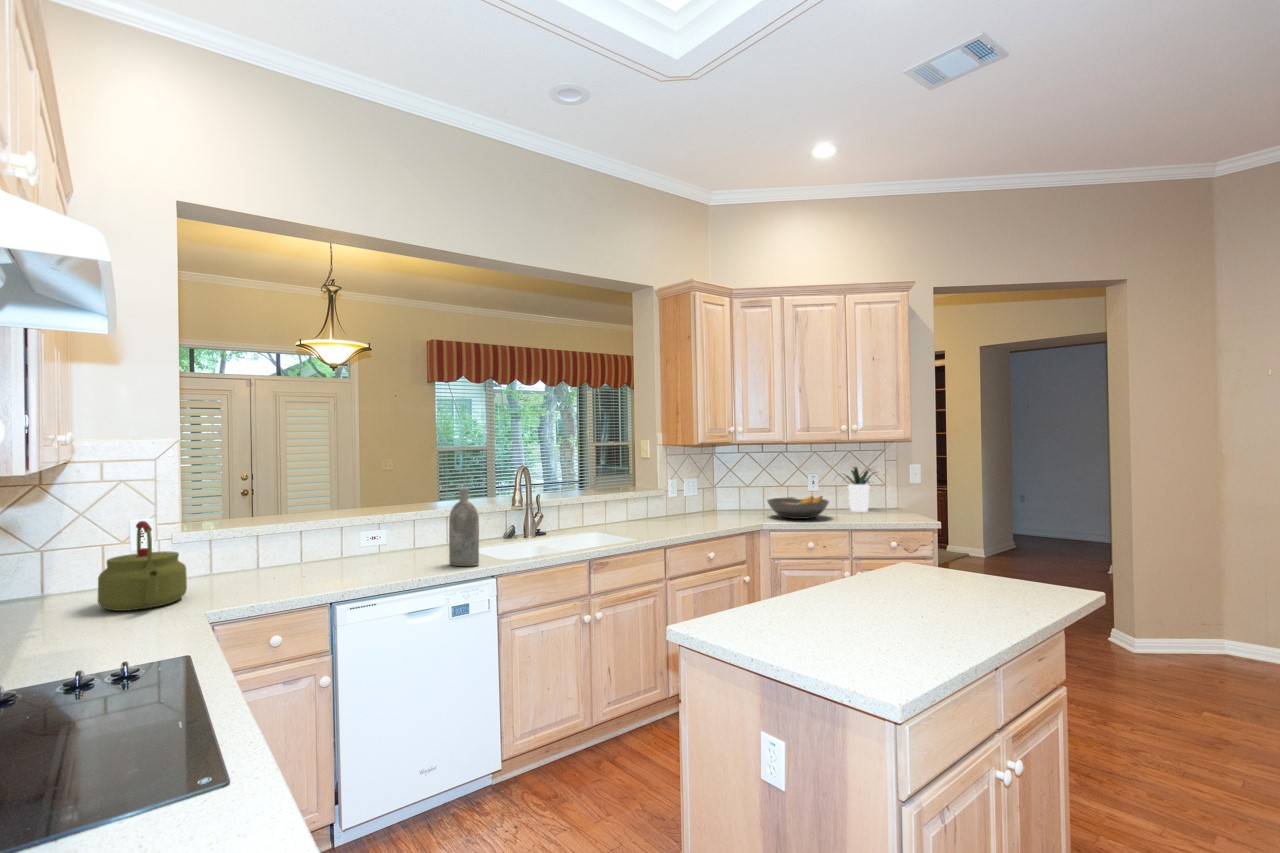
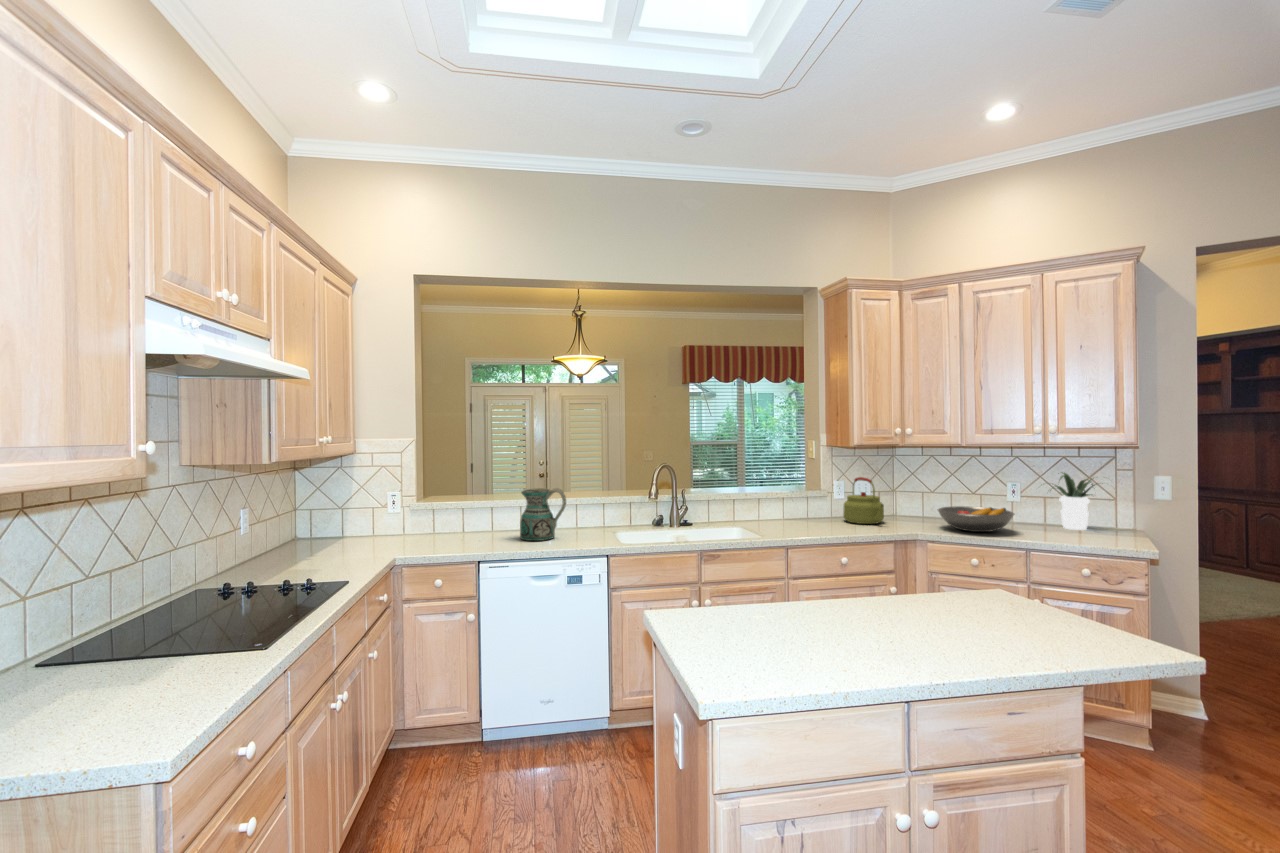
bottle: present [449,488,479,566] -> none [576,482,596,546]
ceramic pitcher: none [362,499,426,568] -> present [520,488,566,541]
kettle: present [98,521,187,611] -> present [843,477,884,524]

